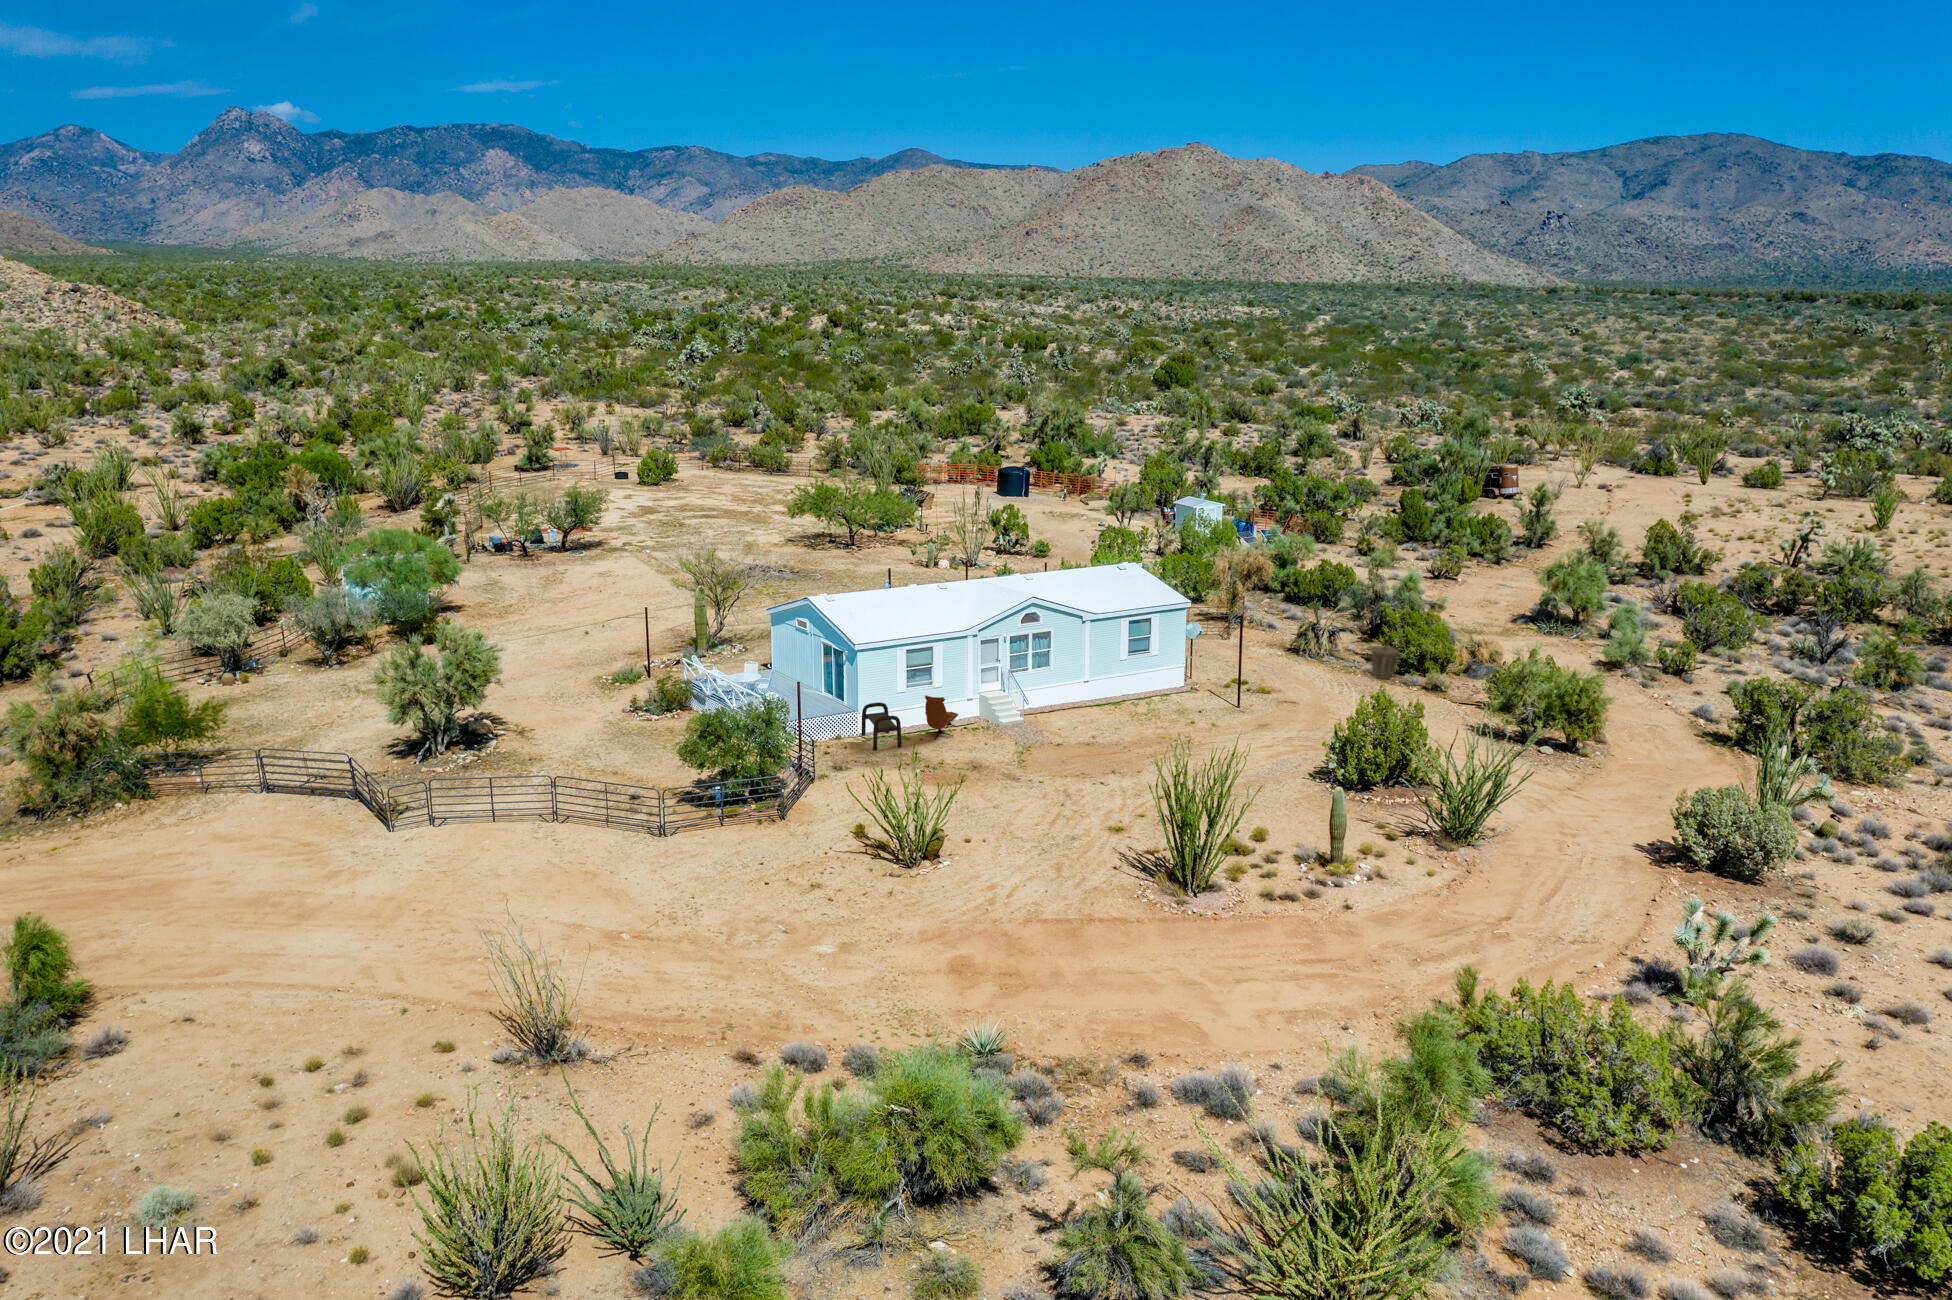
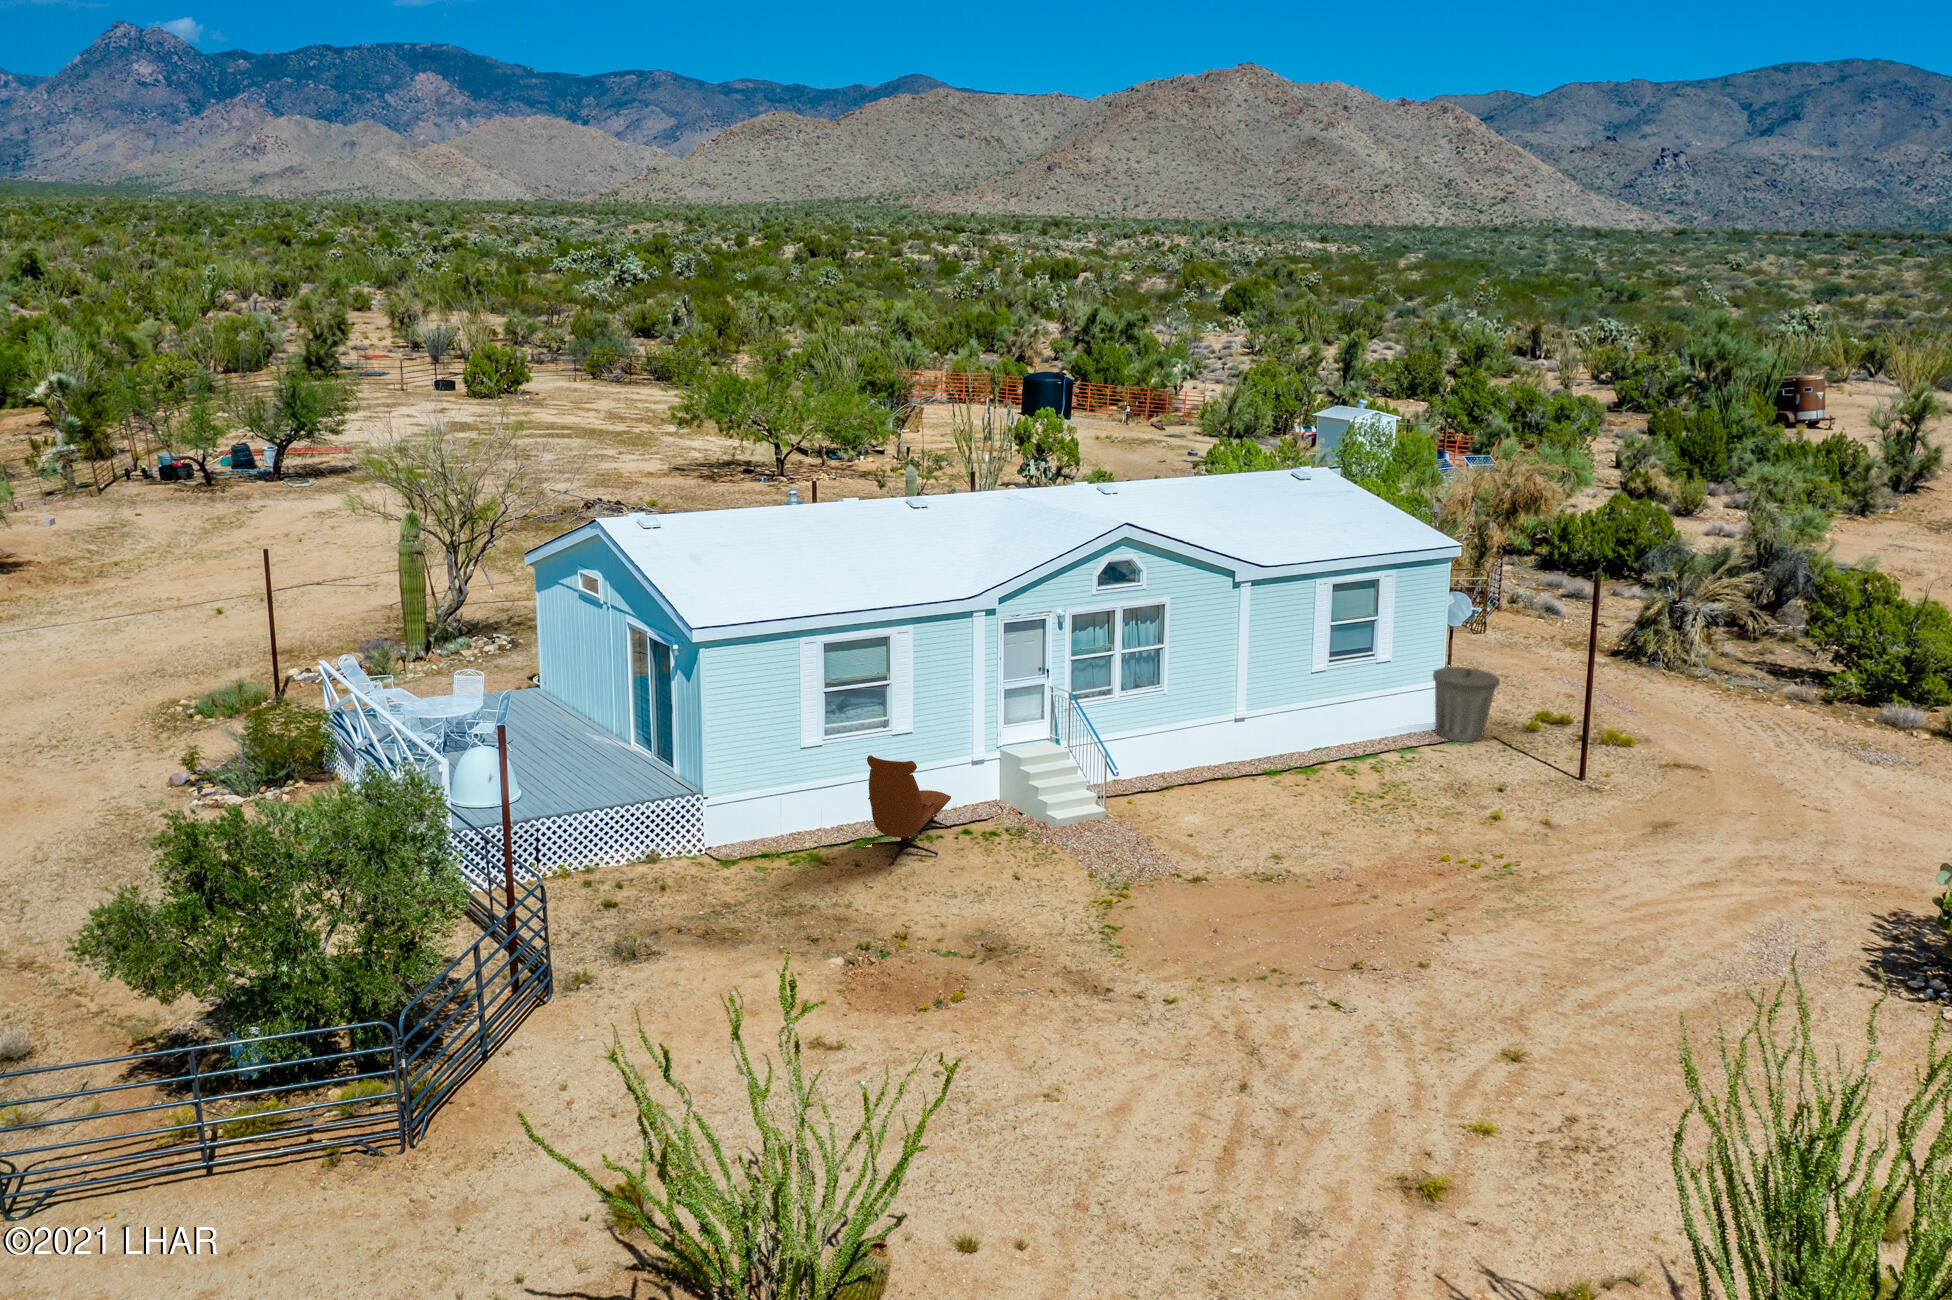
trash can: present [1371,646,1400,679] -> present [1433,667,1500,742]
bench: present [861,702,902,750] -> none [713,770,806,896]

